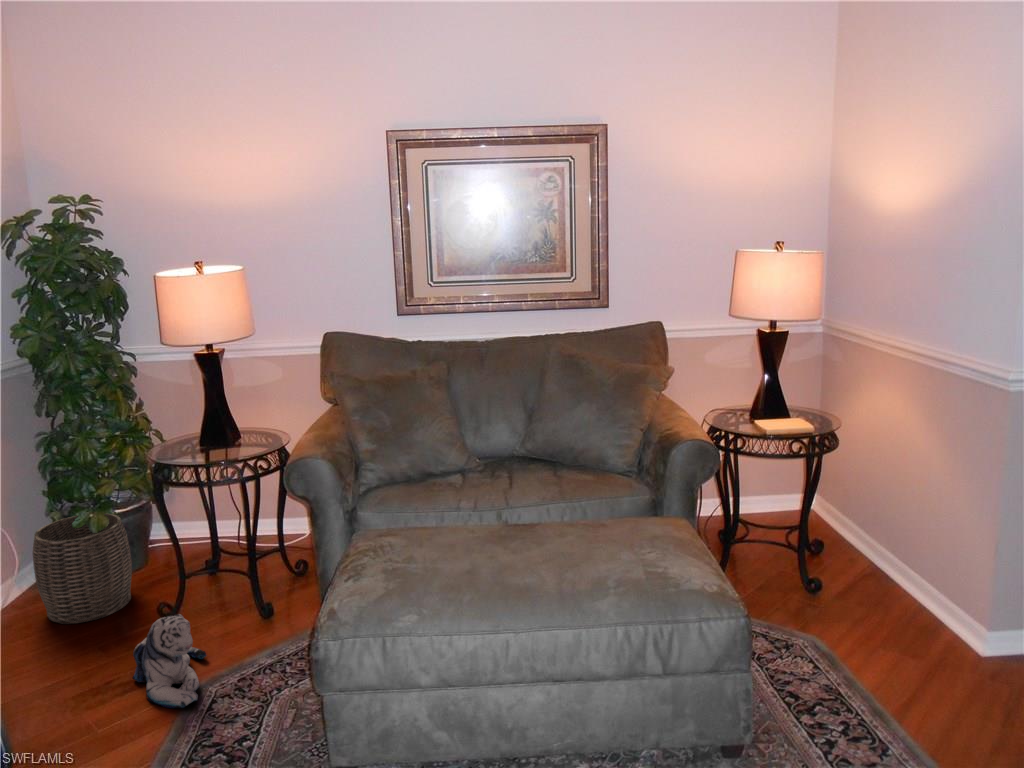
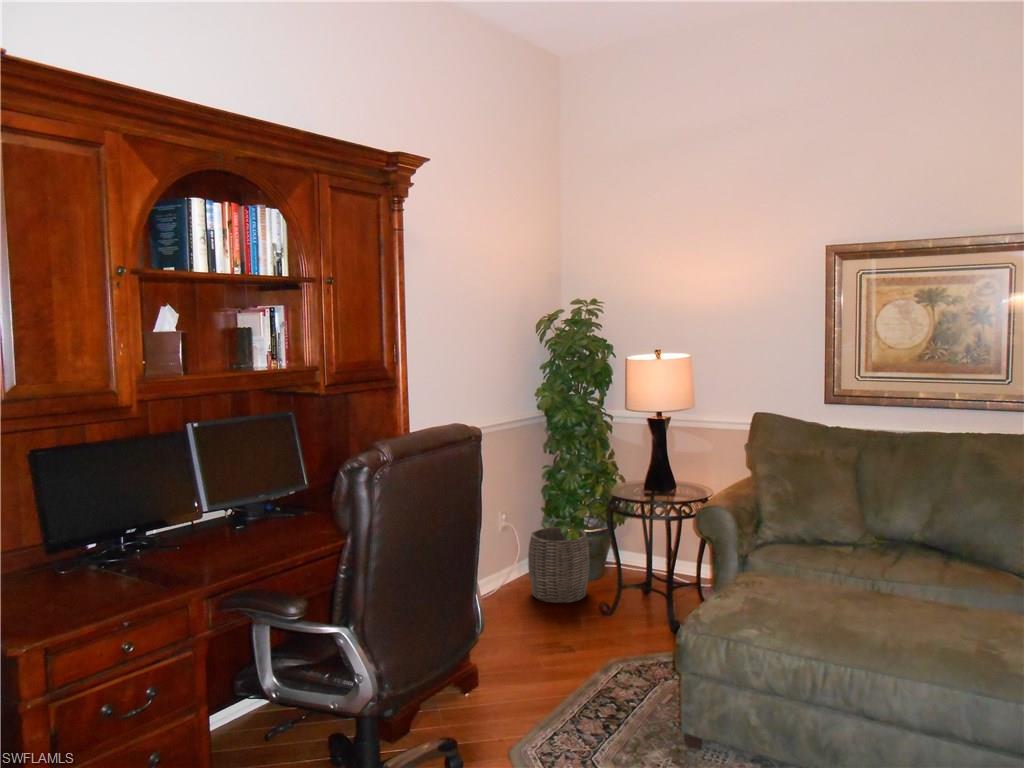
plush toy: present [133,614,207,708] -> none [572,603,624,671]

